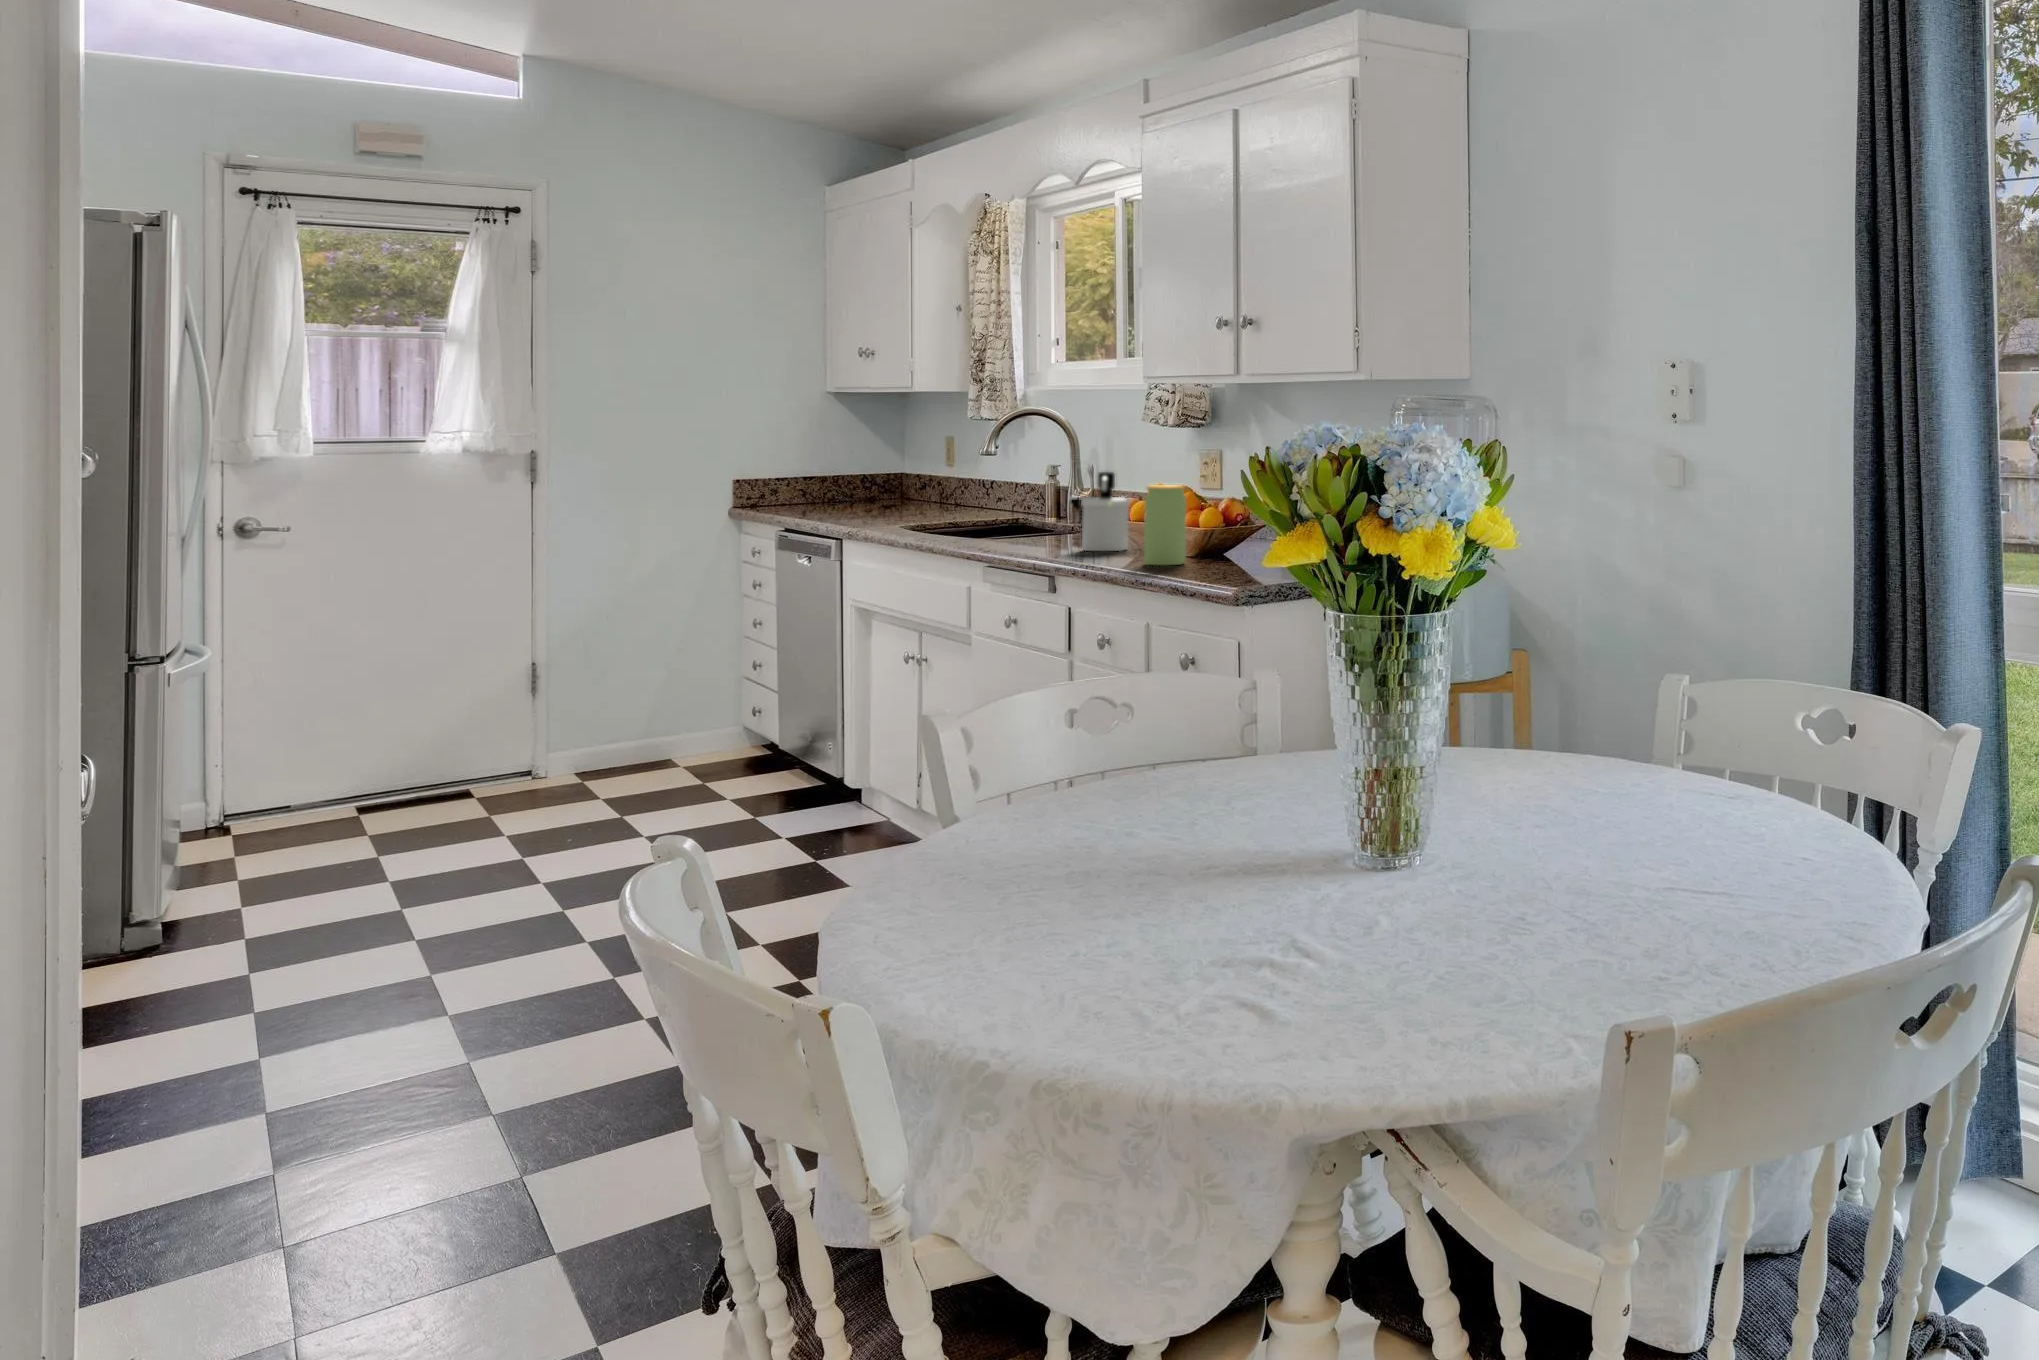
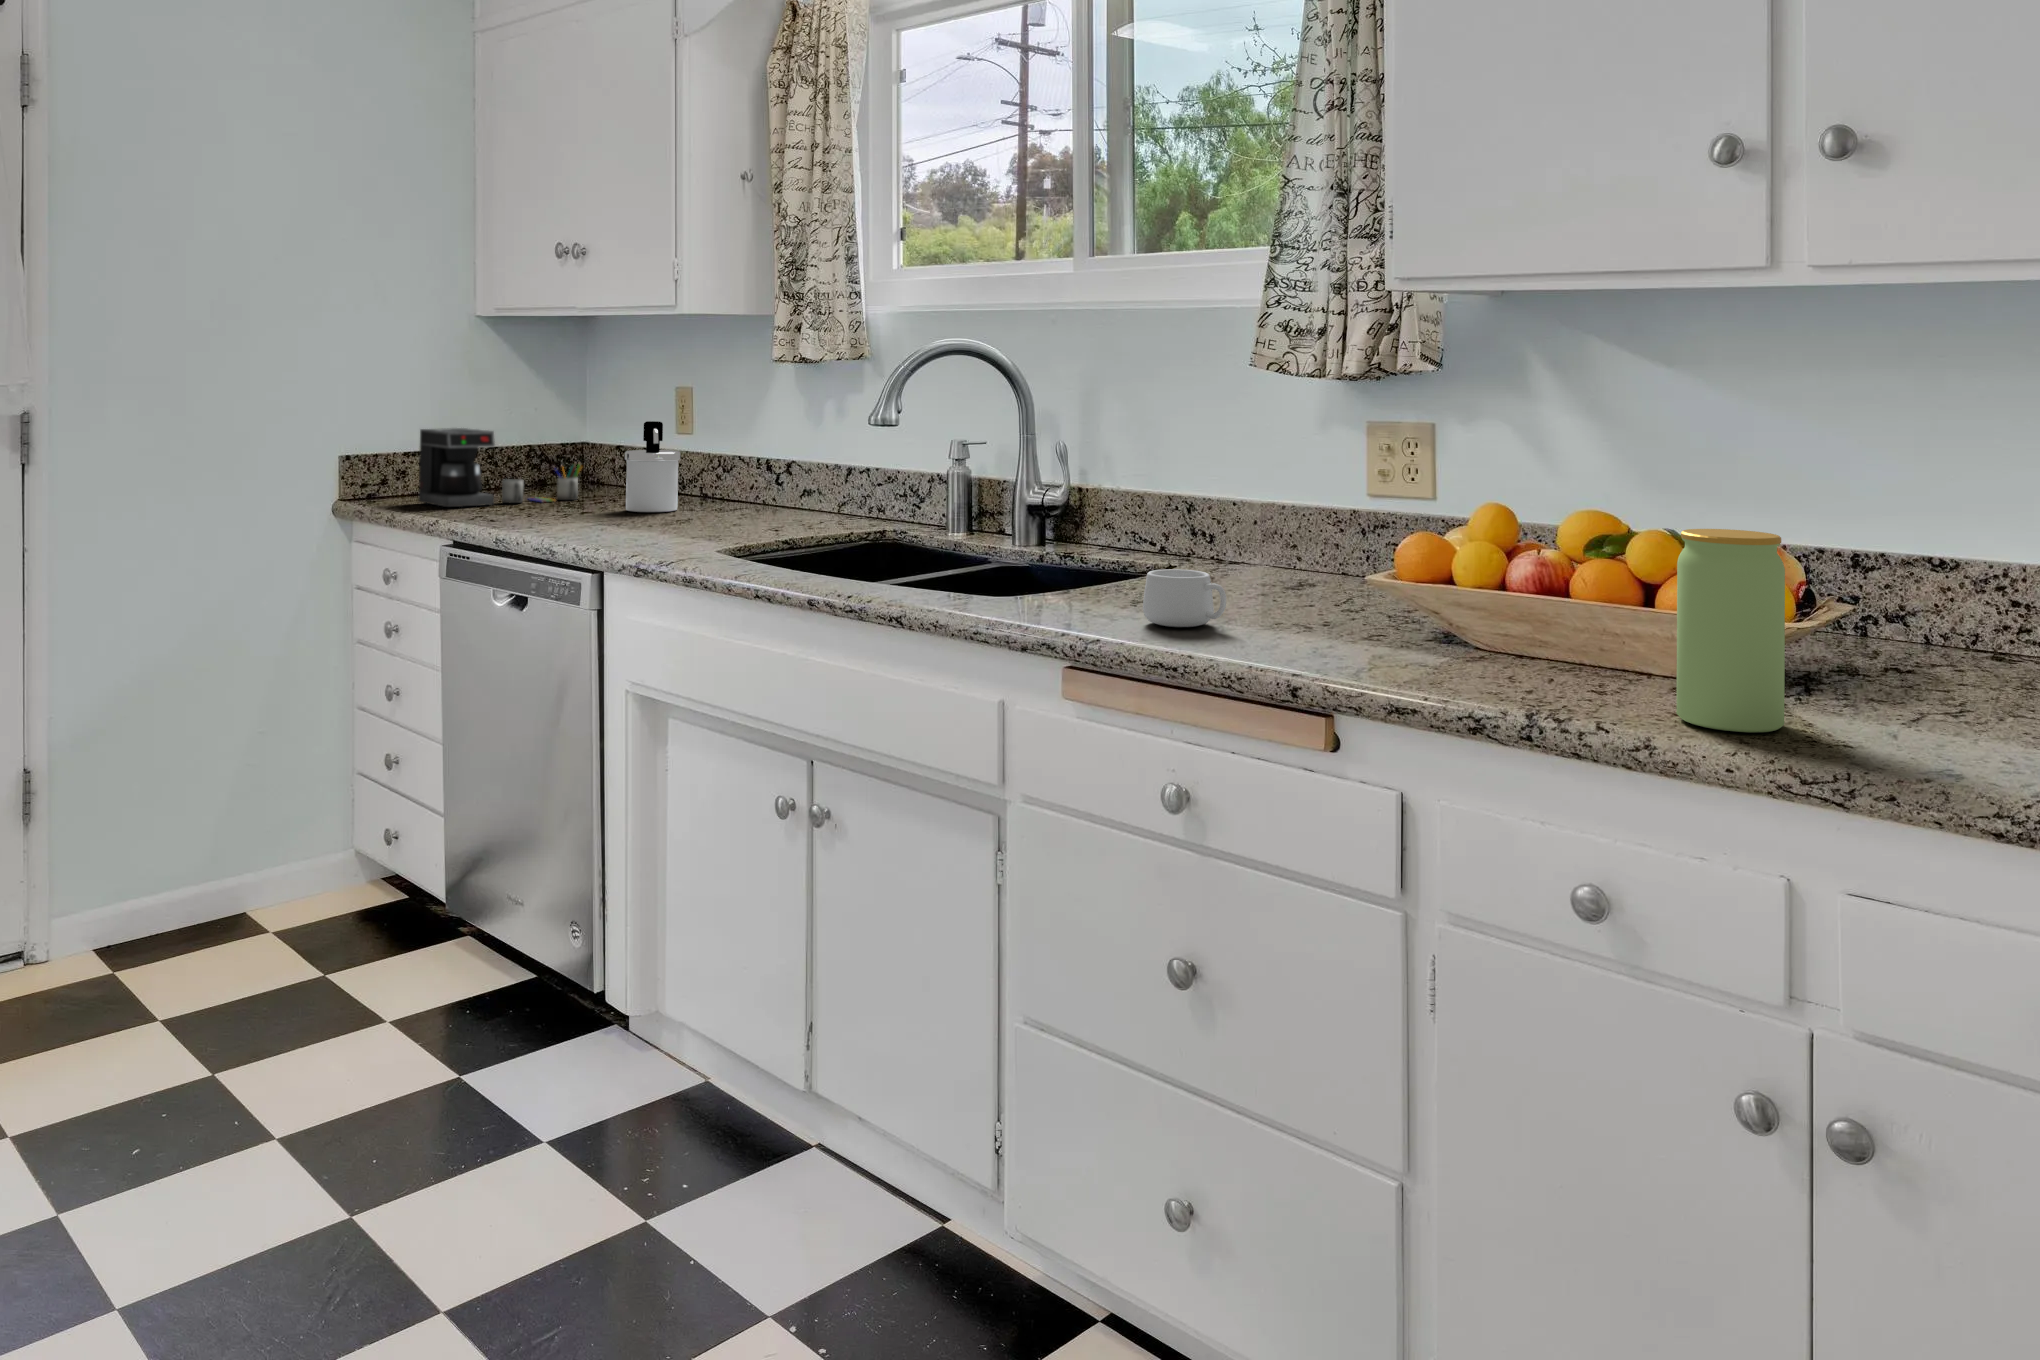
coffee maker: none [782,464,890,512] -> present [419,428,582,507]
soap dispenser: present [1081,472,1131,551] -> present [625,421,680,512]
mug: none [1030,520,1066,546] -> present [1143,569,1226,627]

